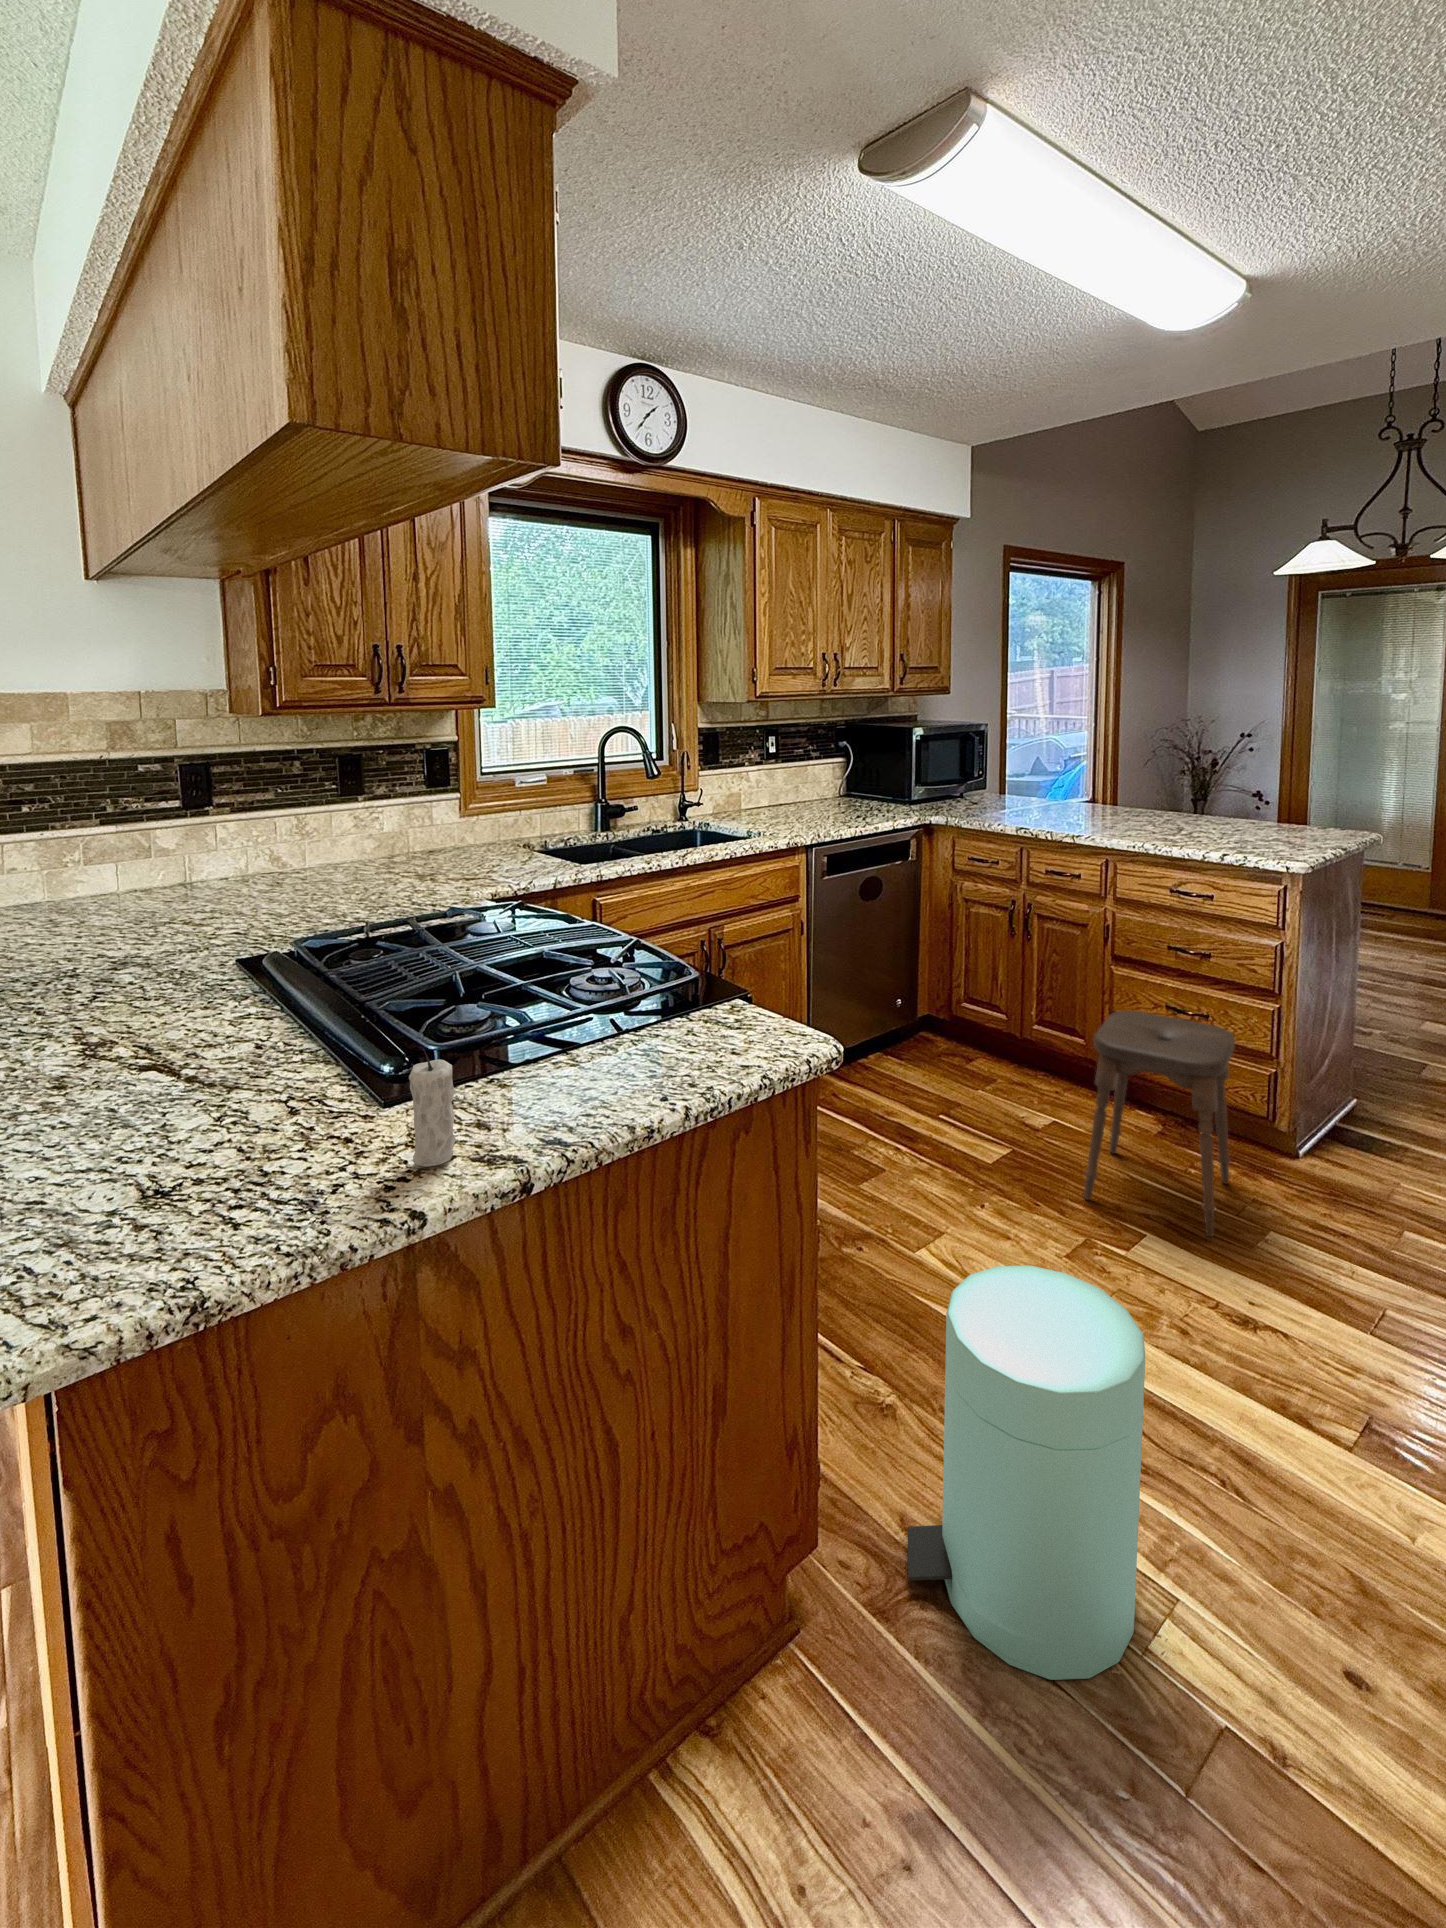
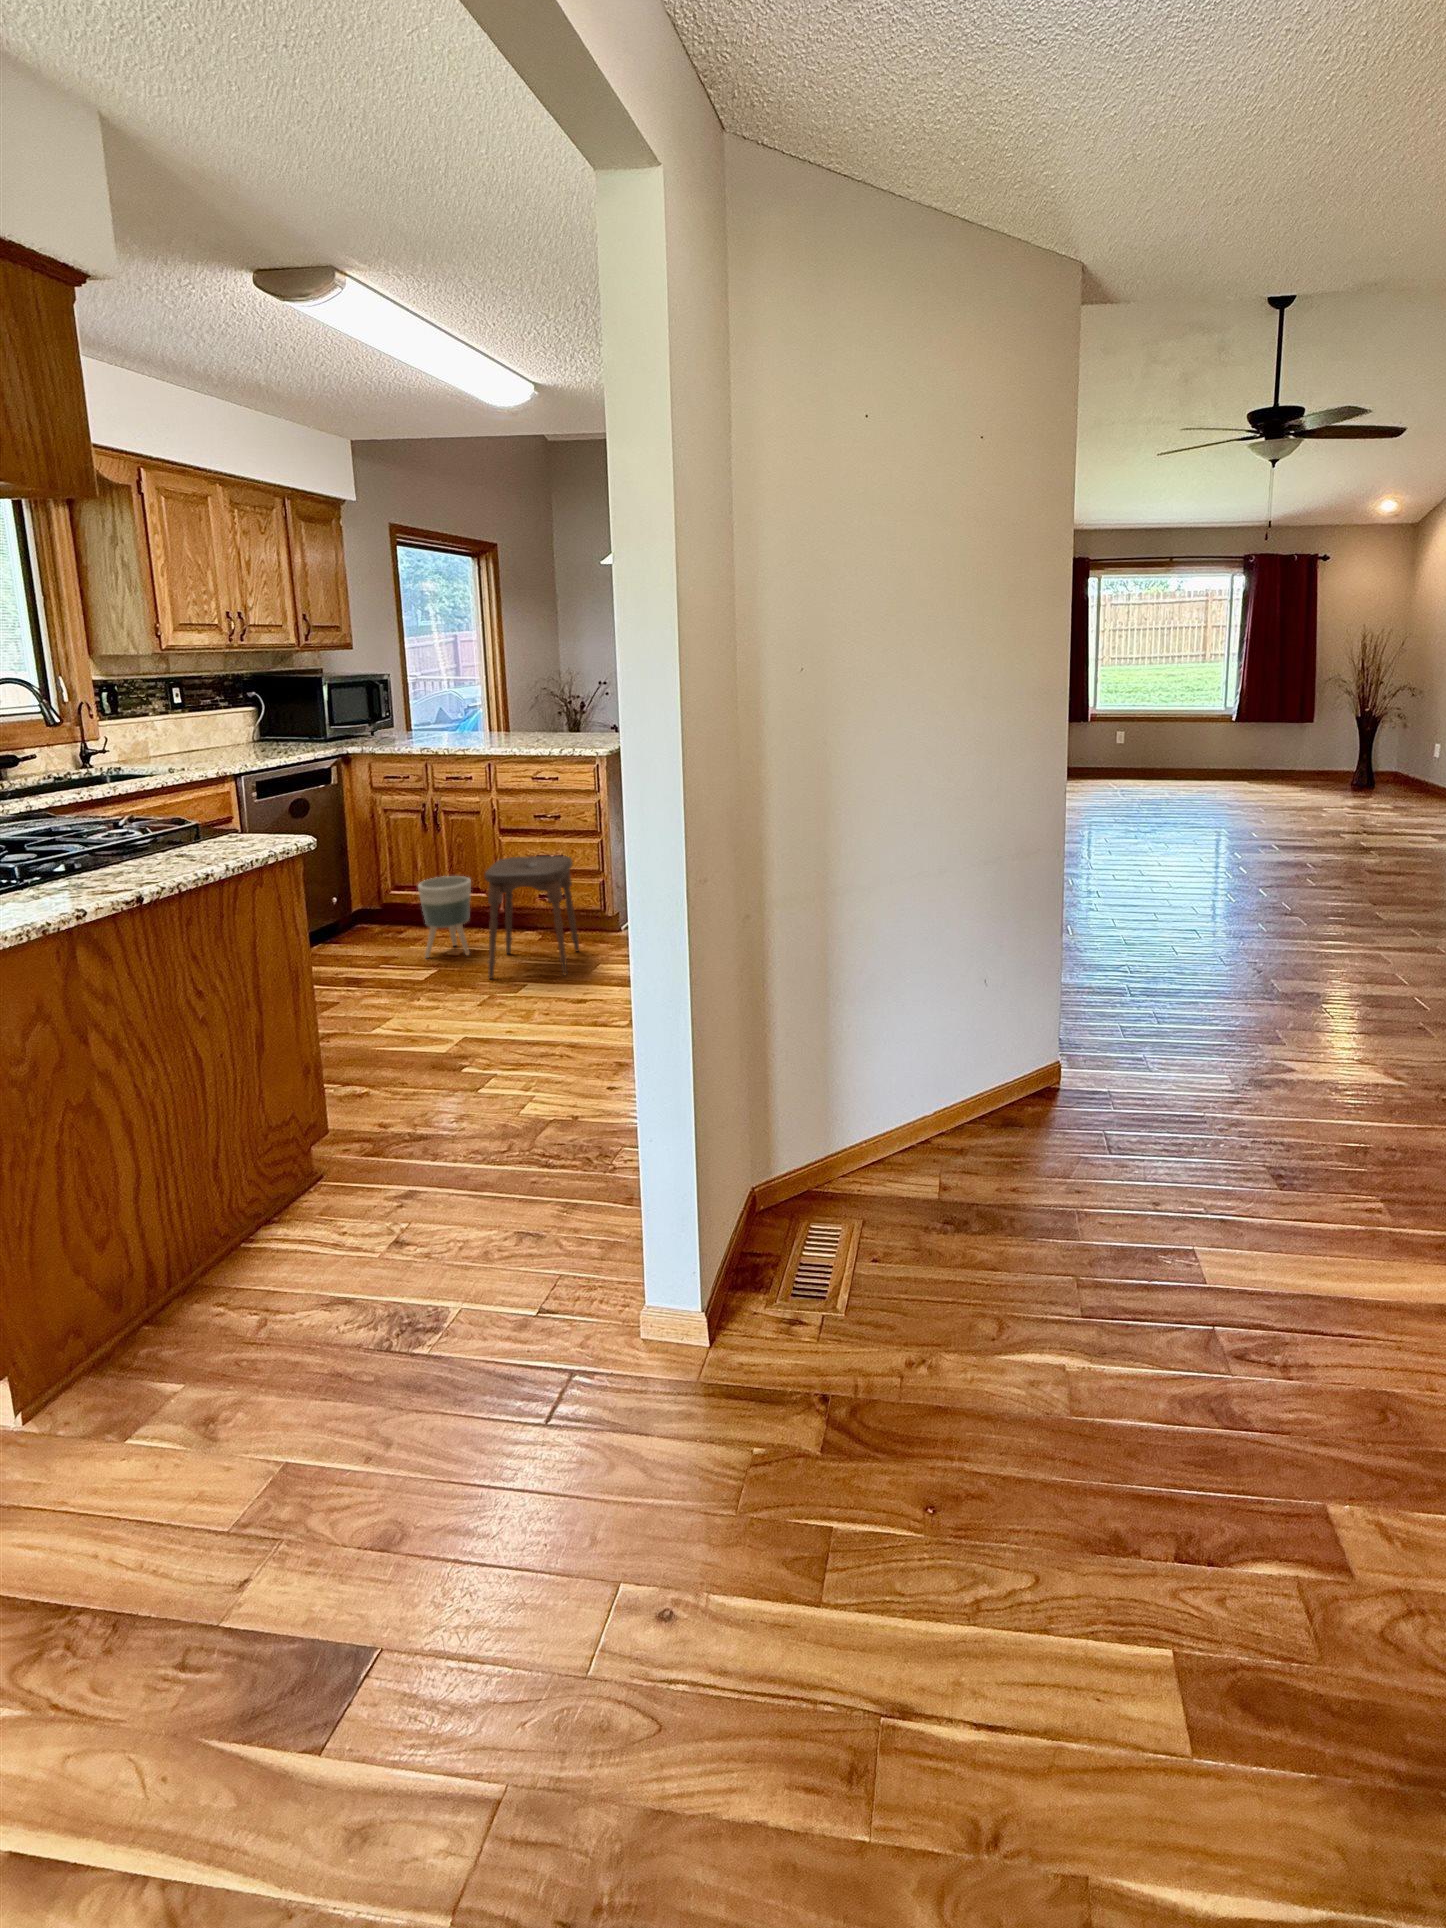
planter: none [995,1011,1068,1137] -> present [418,876,471,958]
candle: present [409,1049,456,1167] -> none [52,832,87,896]
trash can: present [908,1265,1145,1680] -> none [383,964,511,1150]

